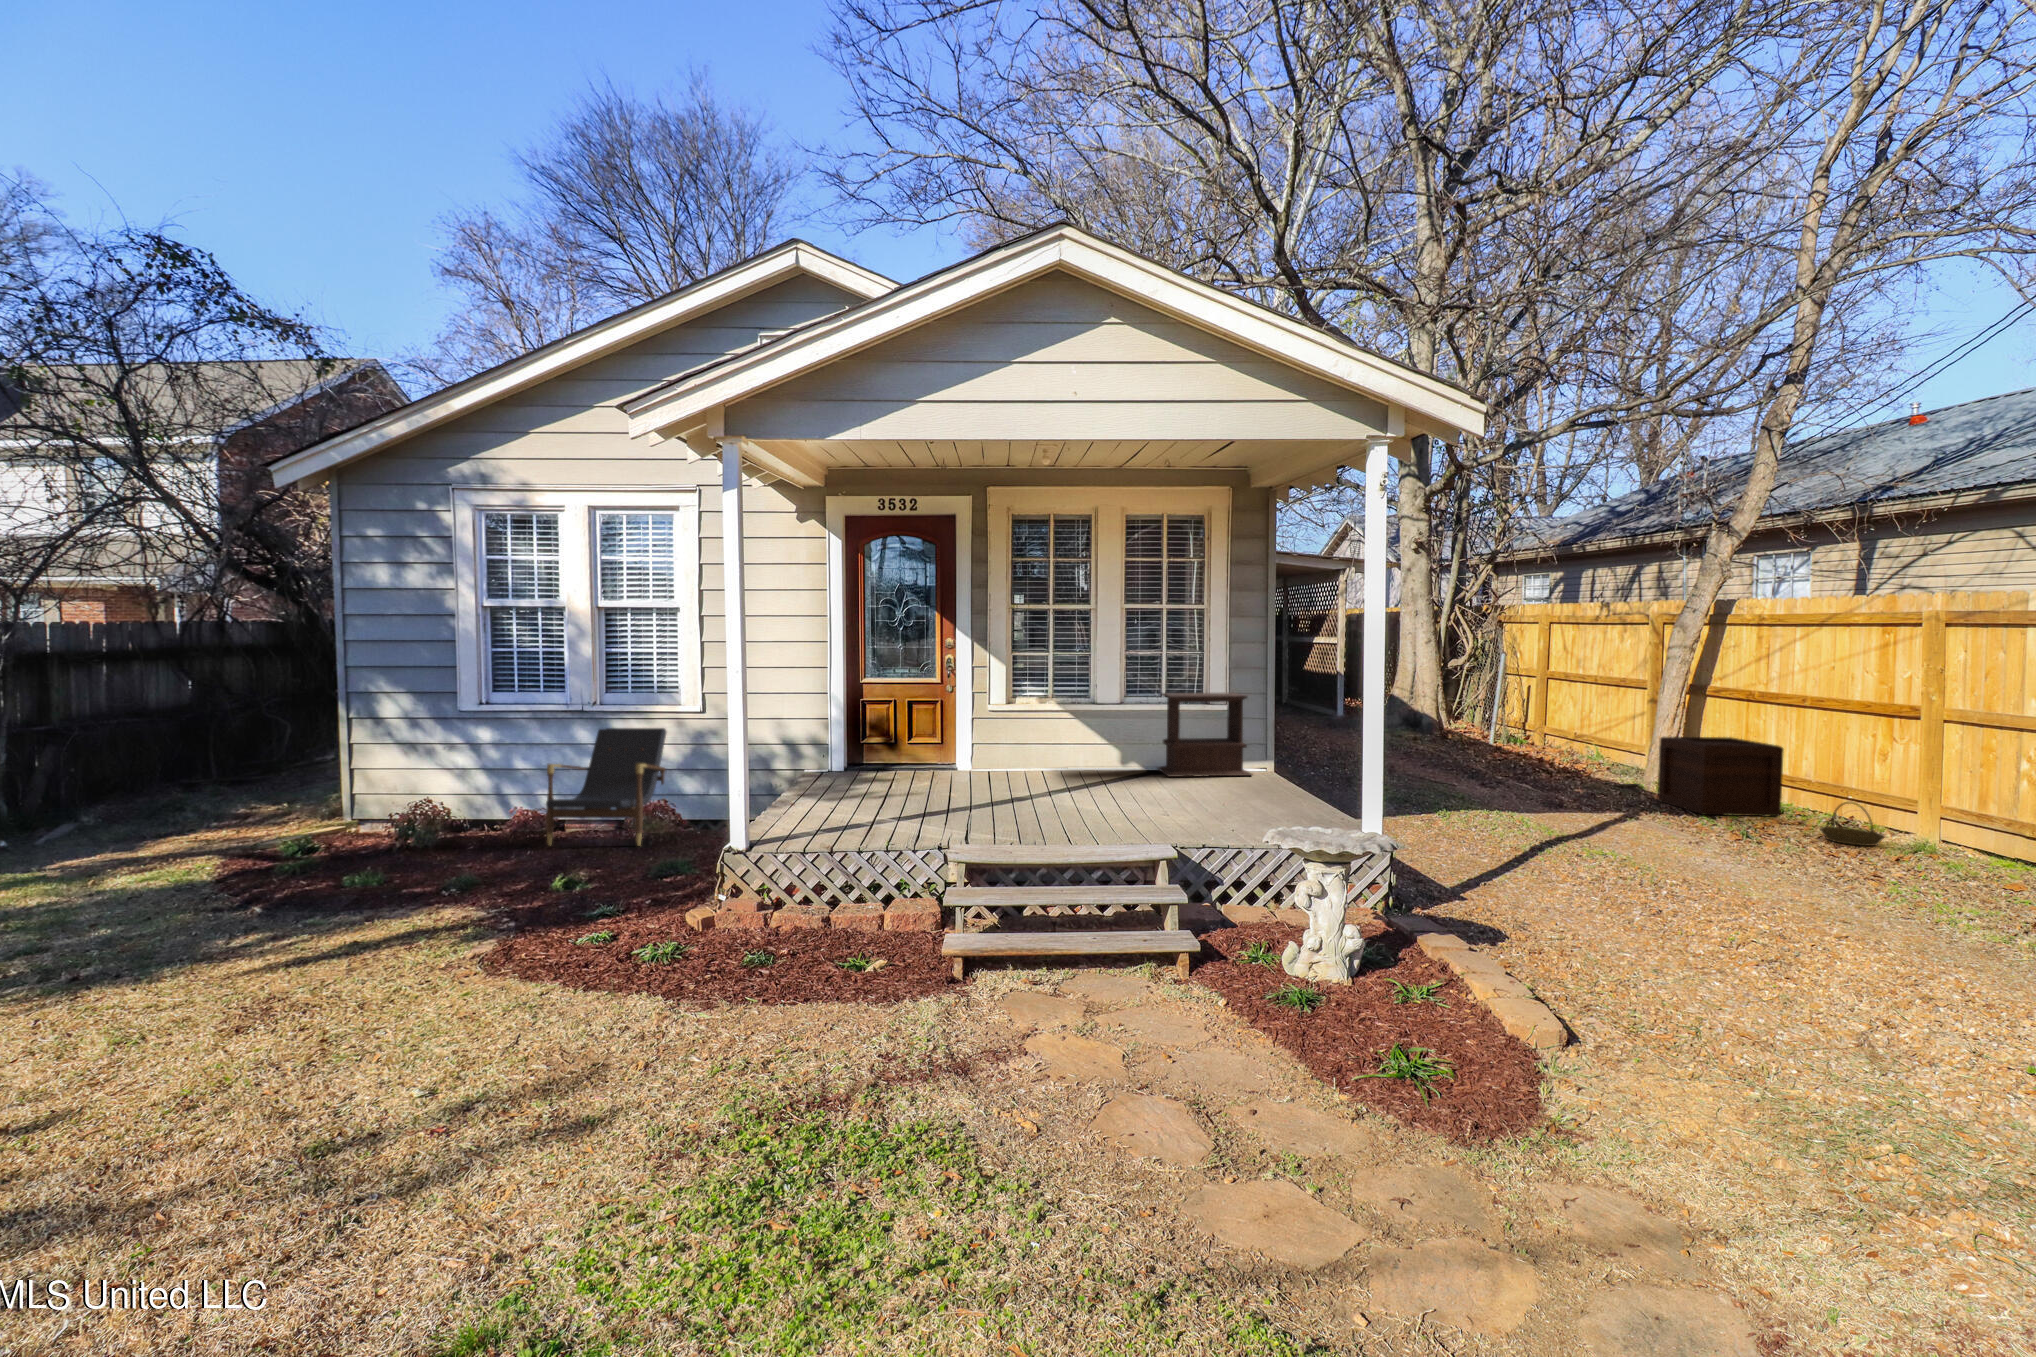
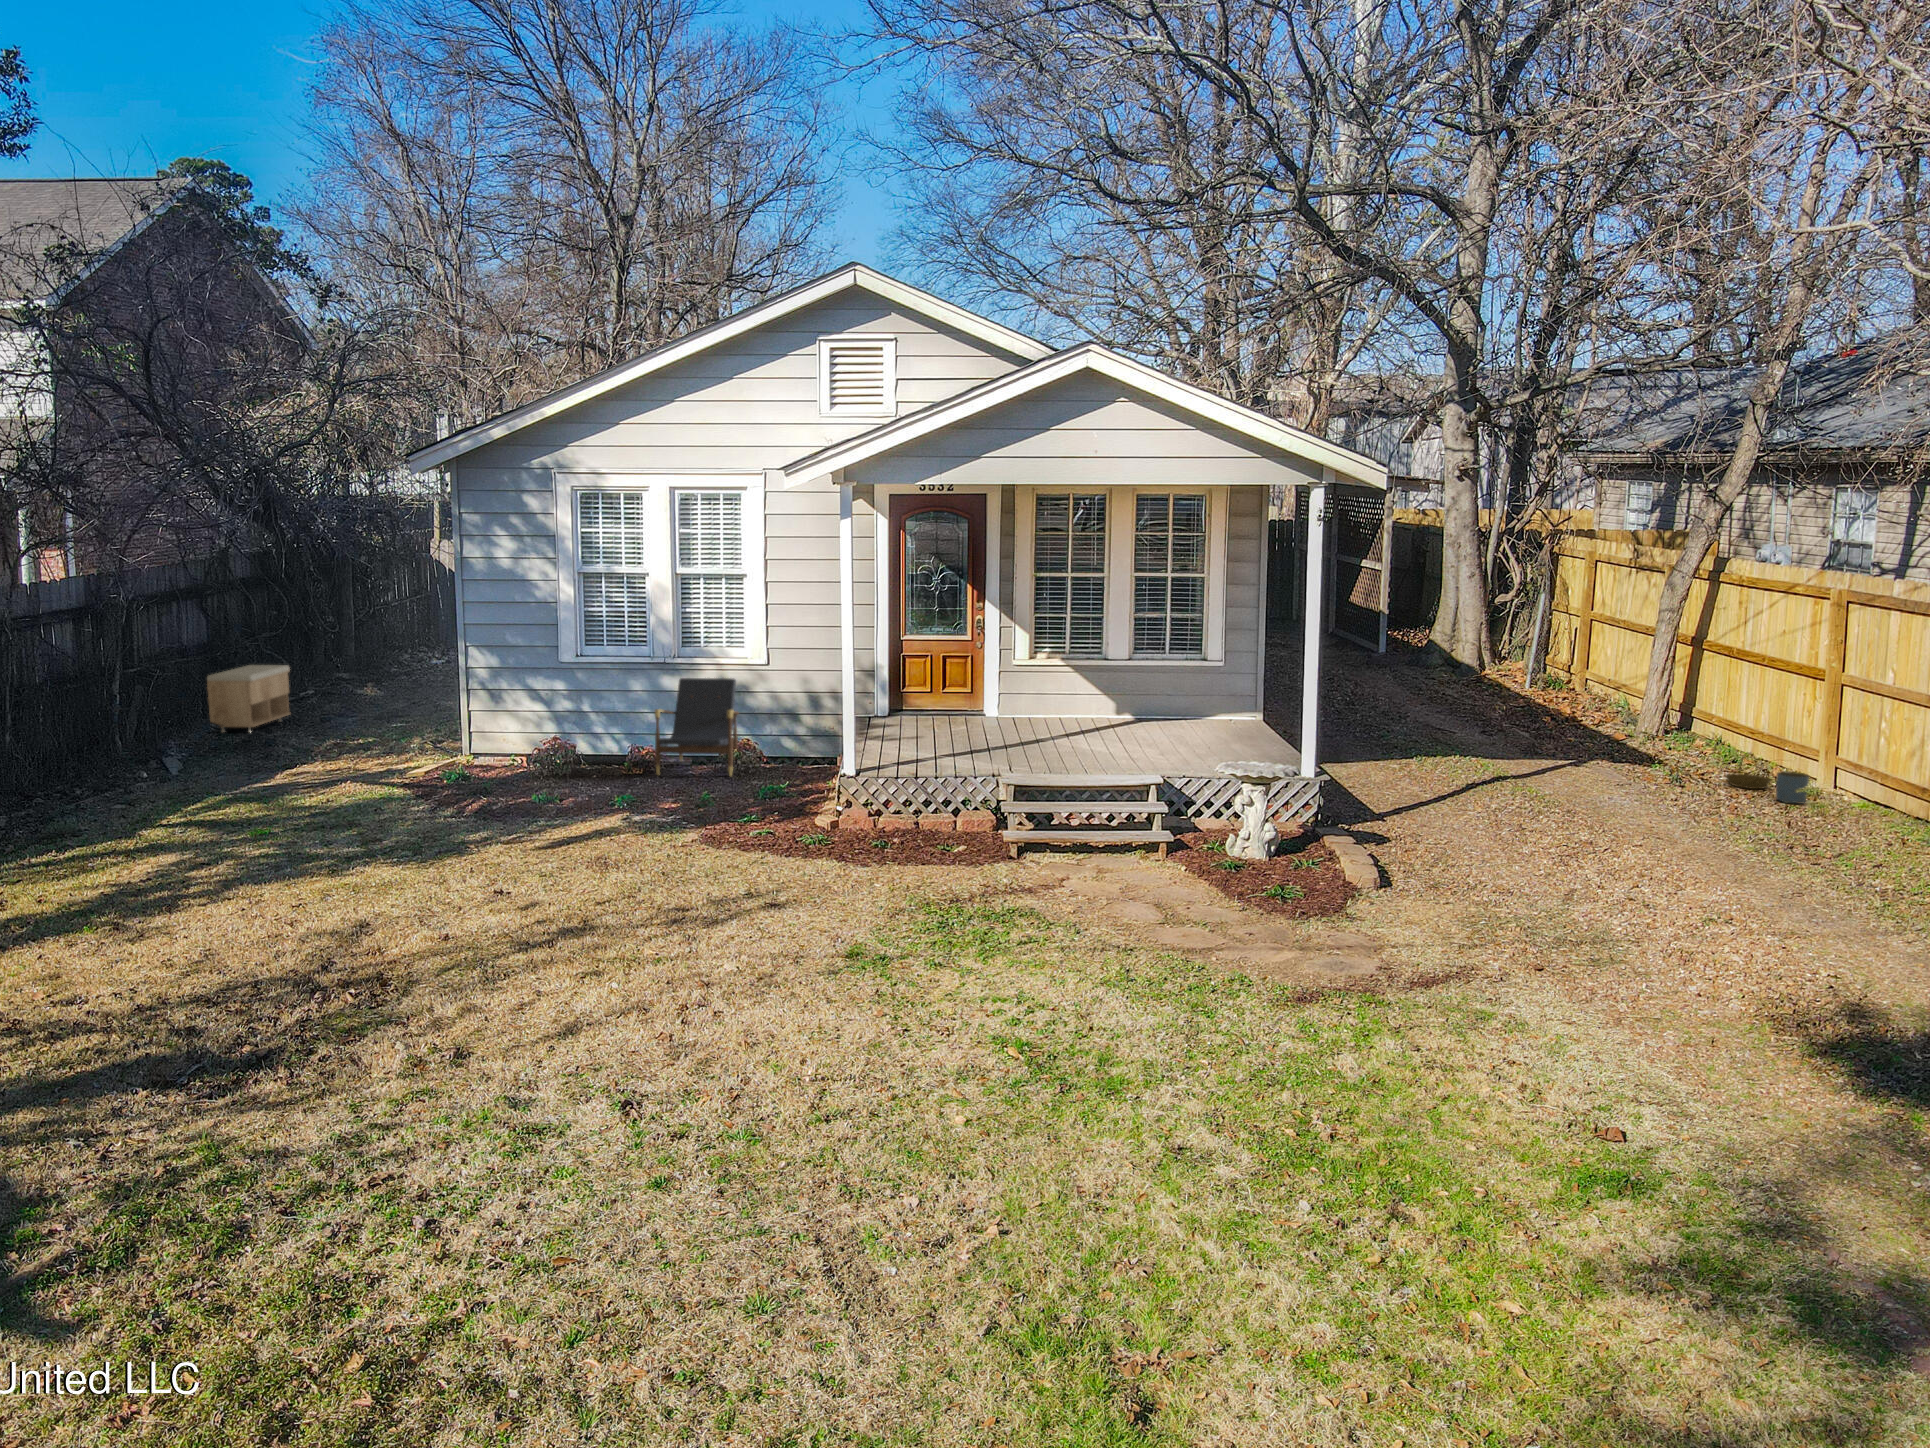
side table: present [1158,692,1252,777] -> none [1158,653,1238,725]
storage bench: none [100,724,230,798] -> present [207,665,290,732]
wooden crate: present [1658,737,1784,816] -> none [1630,692,1727,766]
planter: none [1917,825,1967,866] -> present [1776,771,1809,804]

